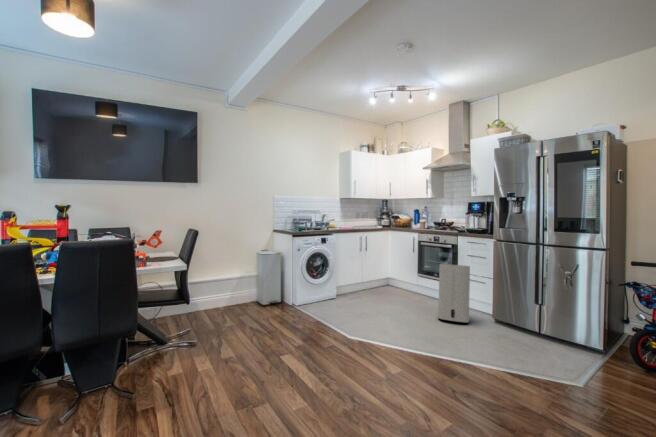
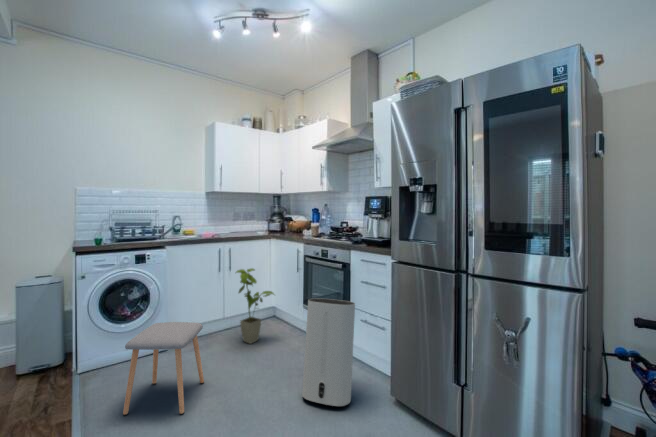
house plant: none [376,249,402,297] -> present [236,269,274,344]
stool: none [345,276,377,322] -> present [123,322,204,416]

